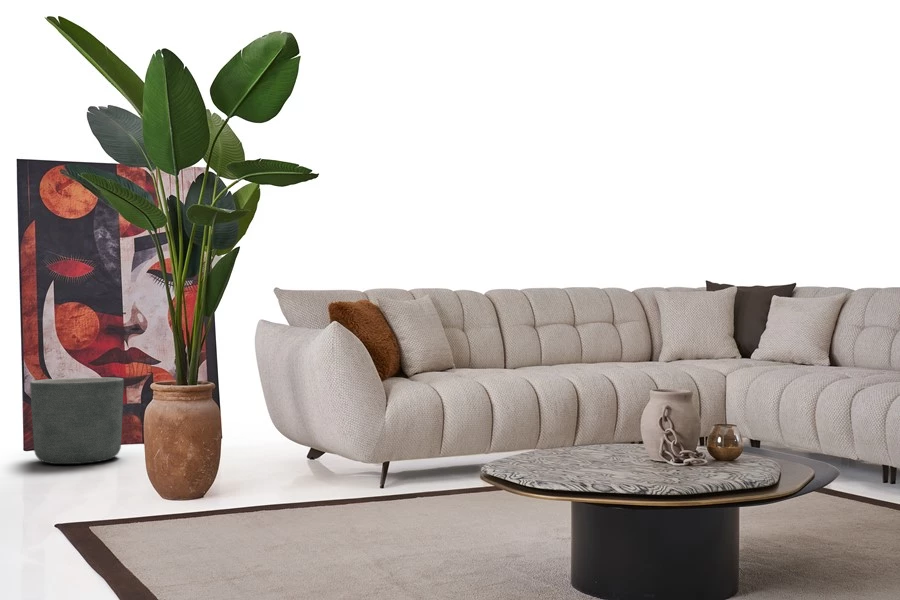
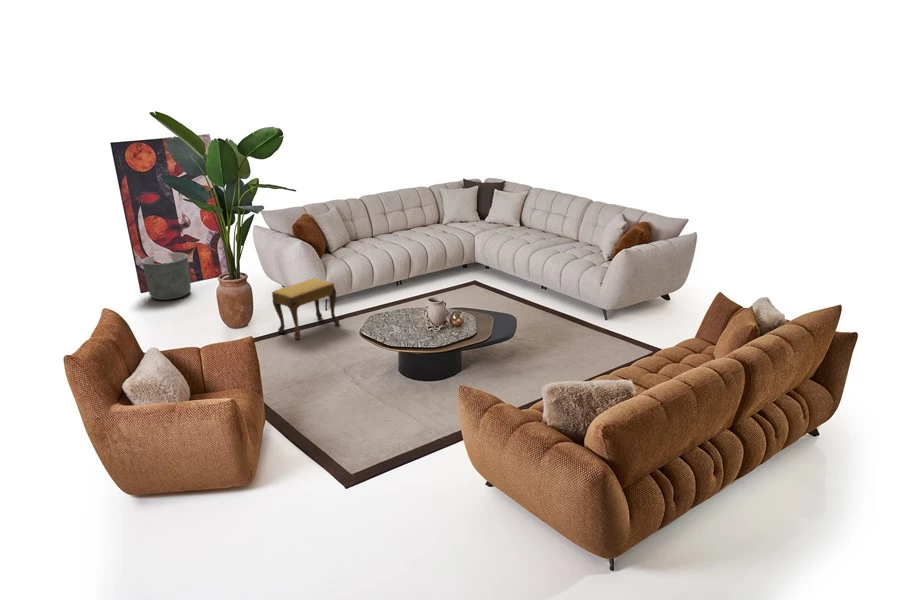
footstool: none [248,399,400,524] -> present [272,278,339,339]

